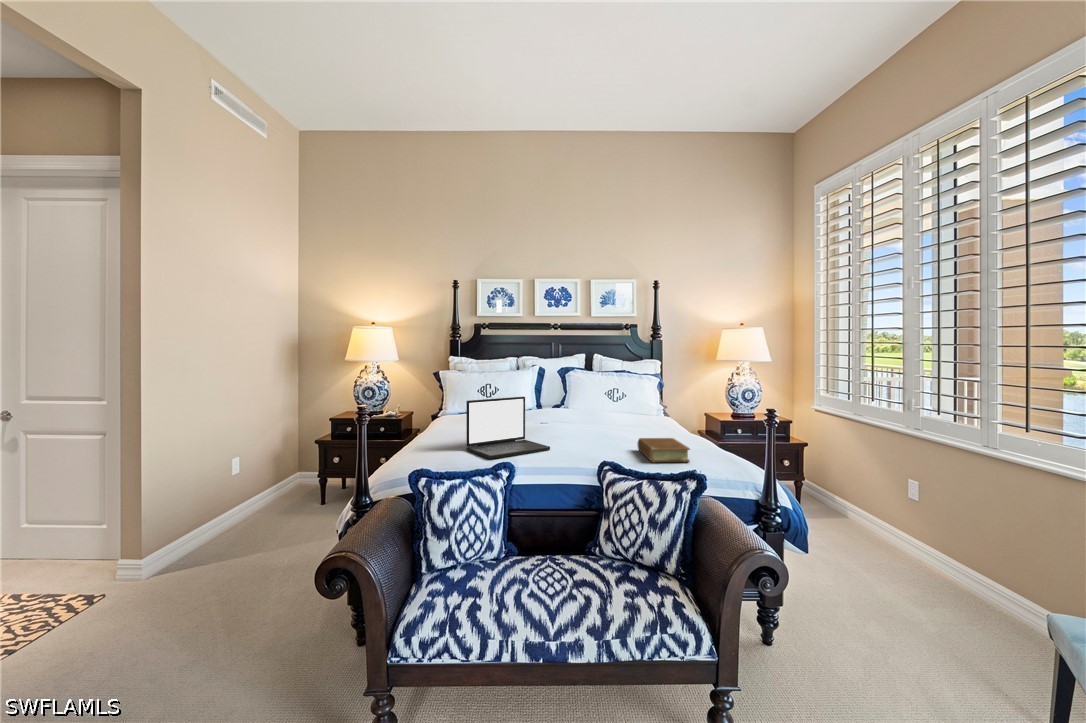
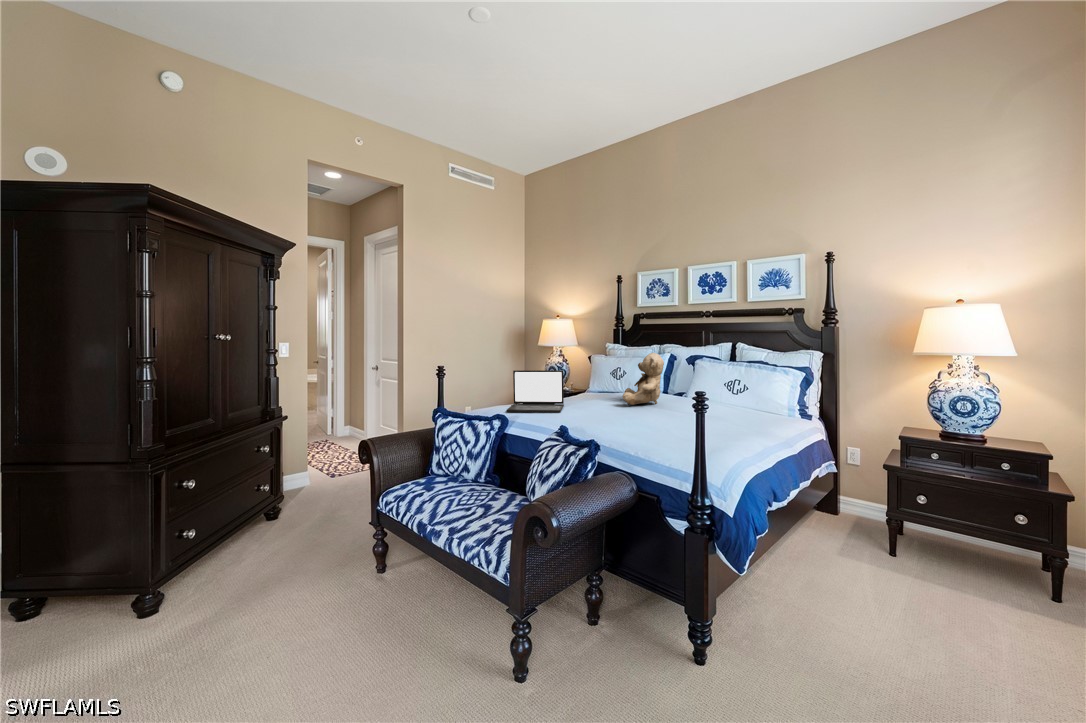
teddy bear: none [562,372,614,432] -> present [622,353,664,405]
book: present [637,438,690,462] -> none [594,412,649,436]

